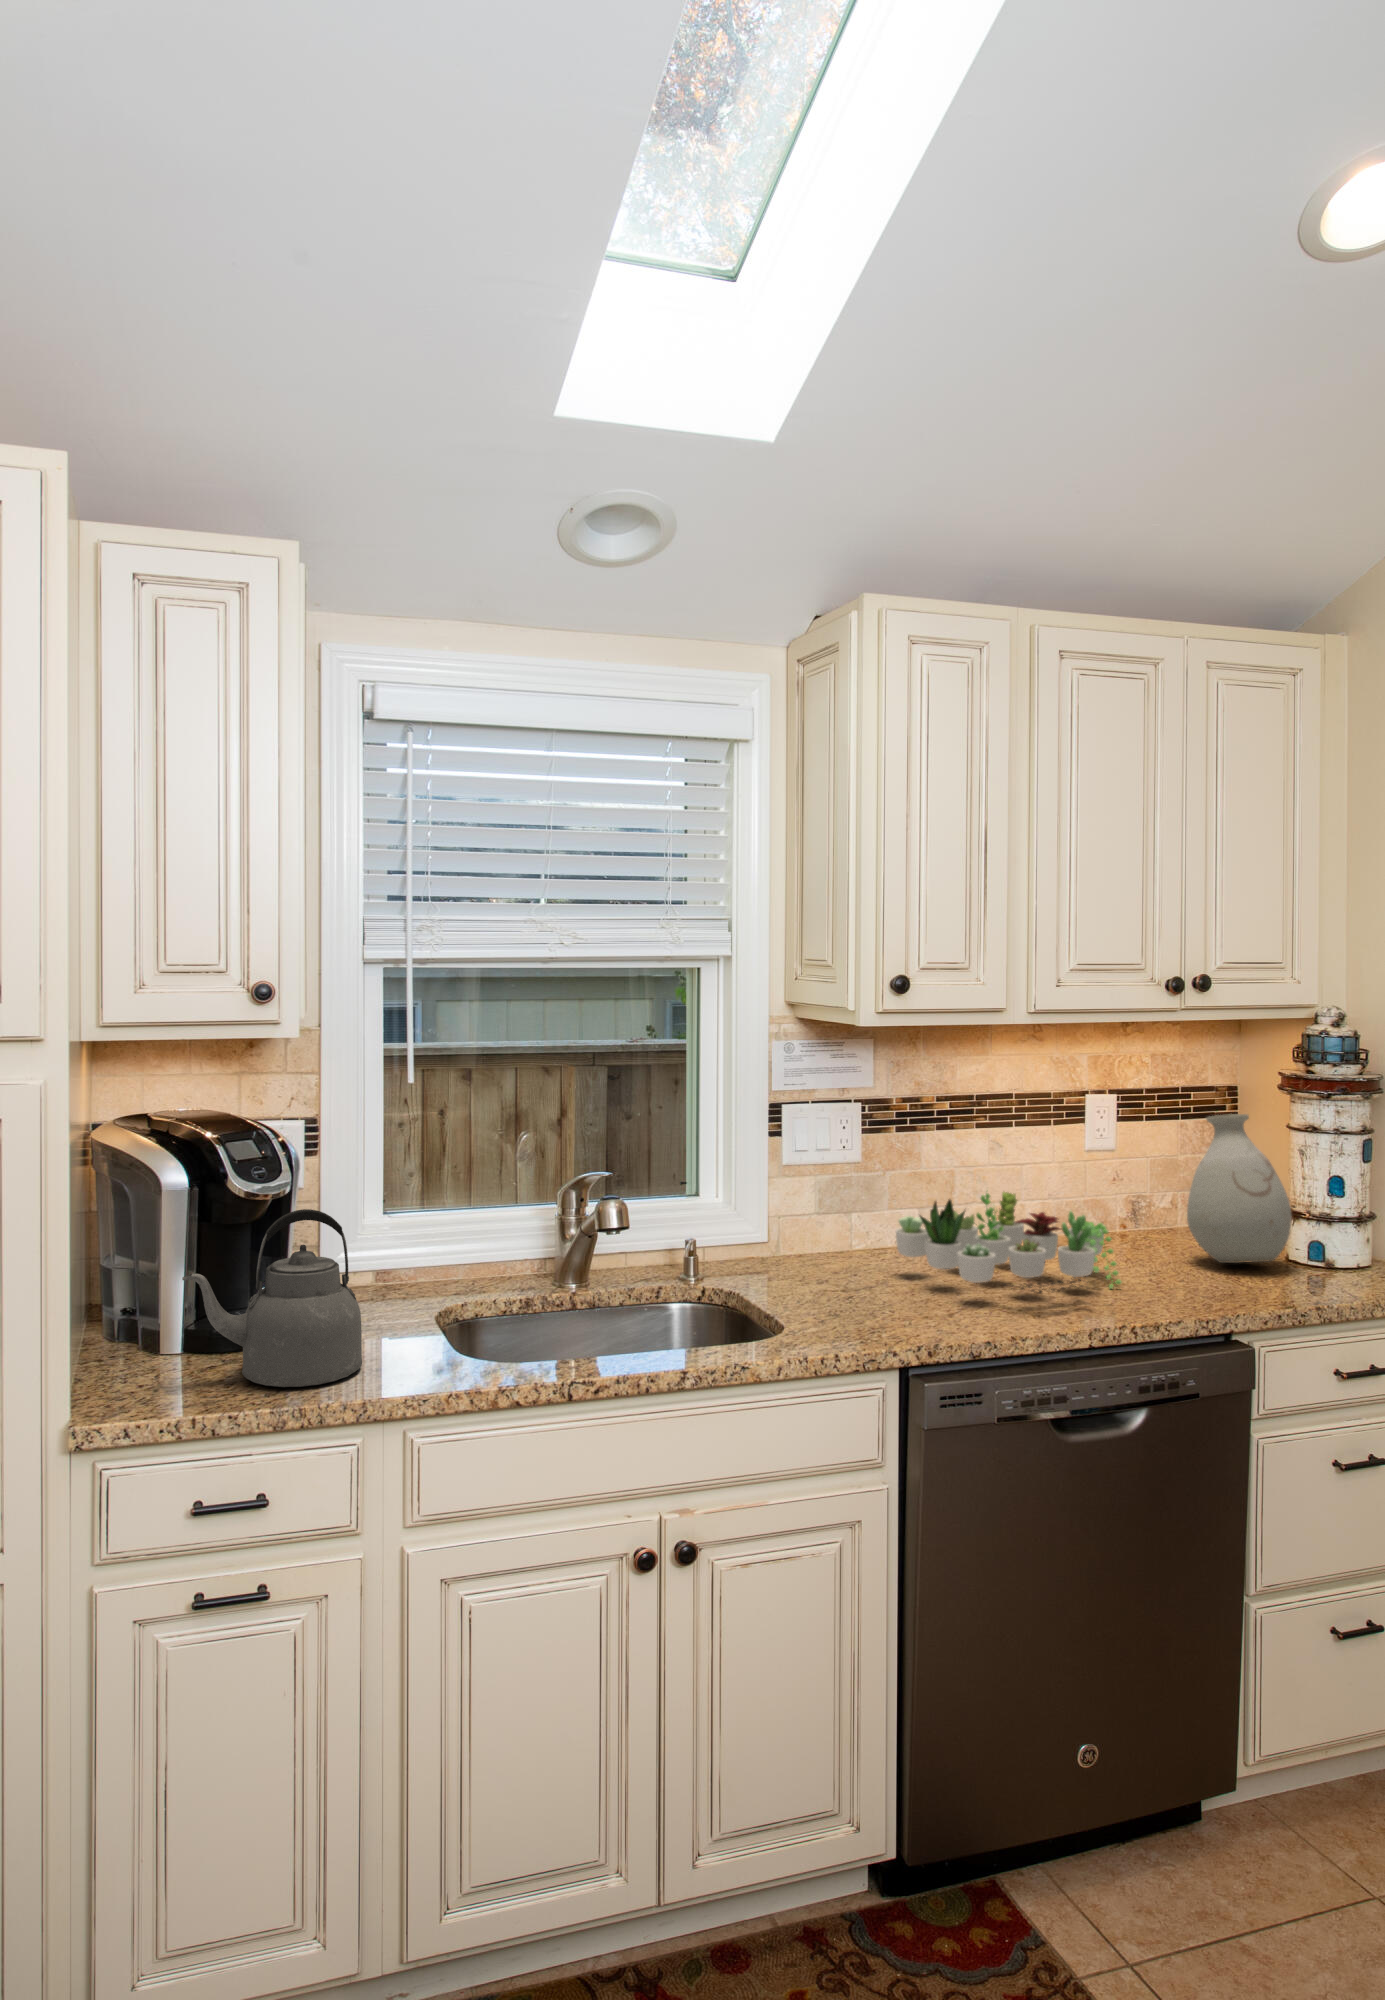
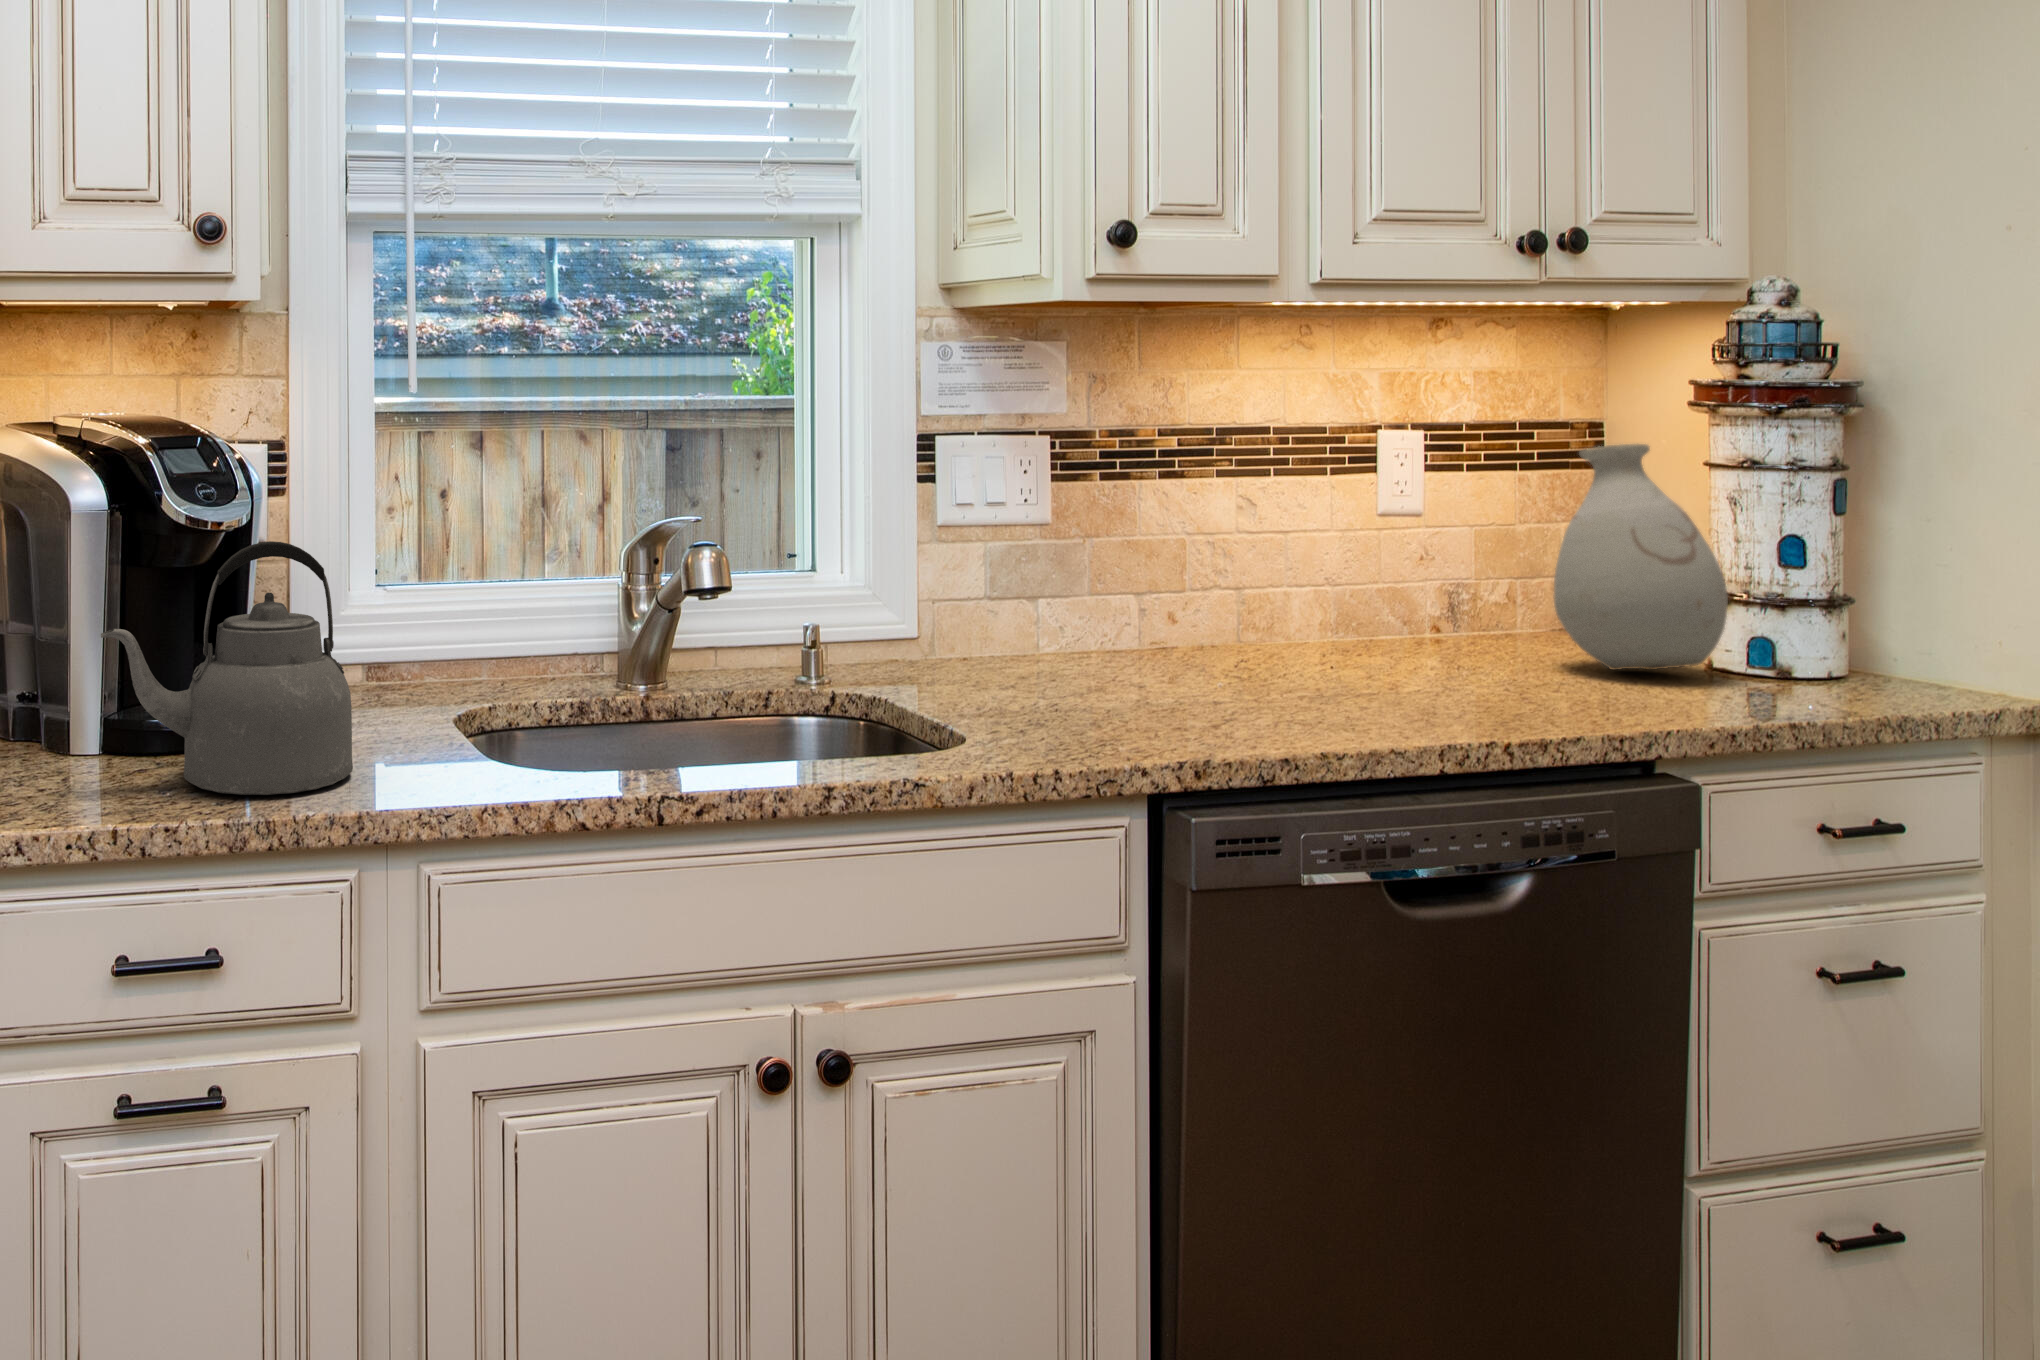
succulent plant: present [896,1192,1121,1294] -> none [1110,545,1478,699]

